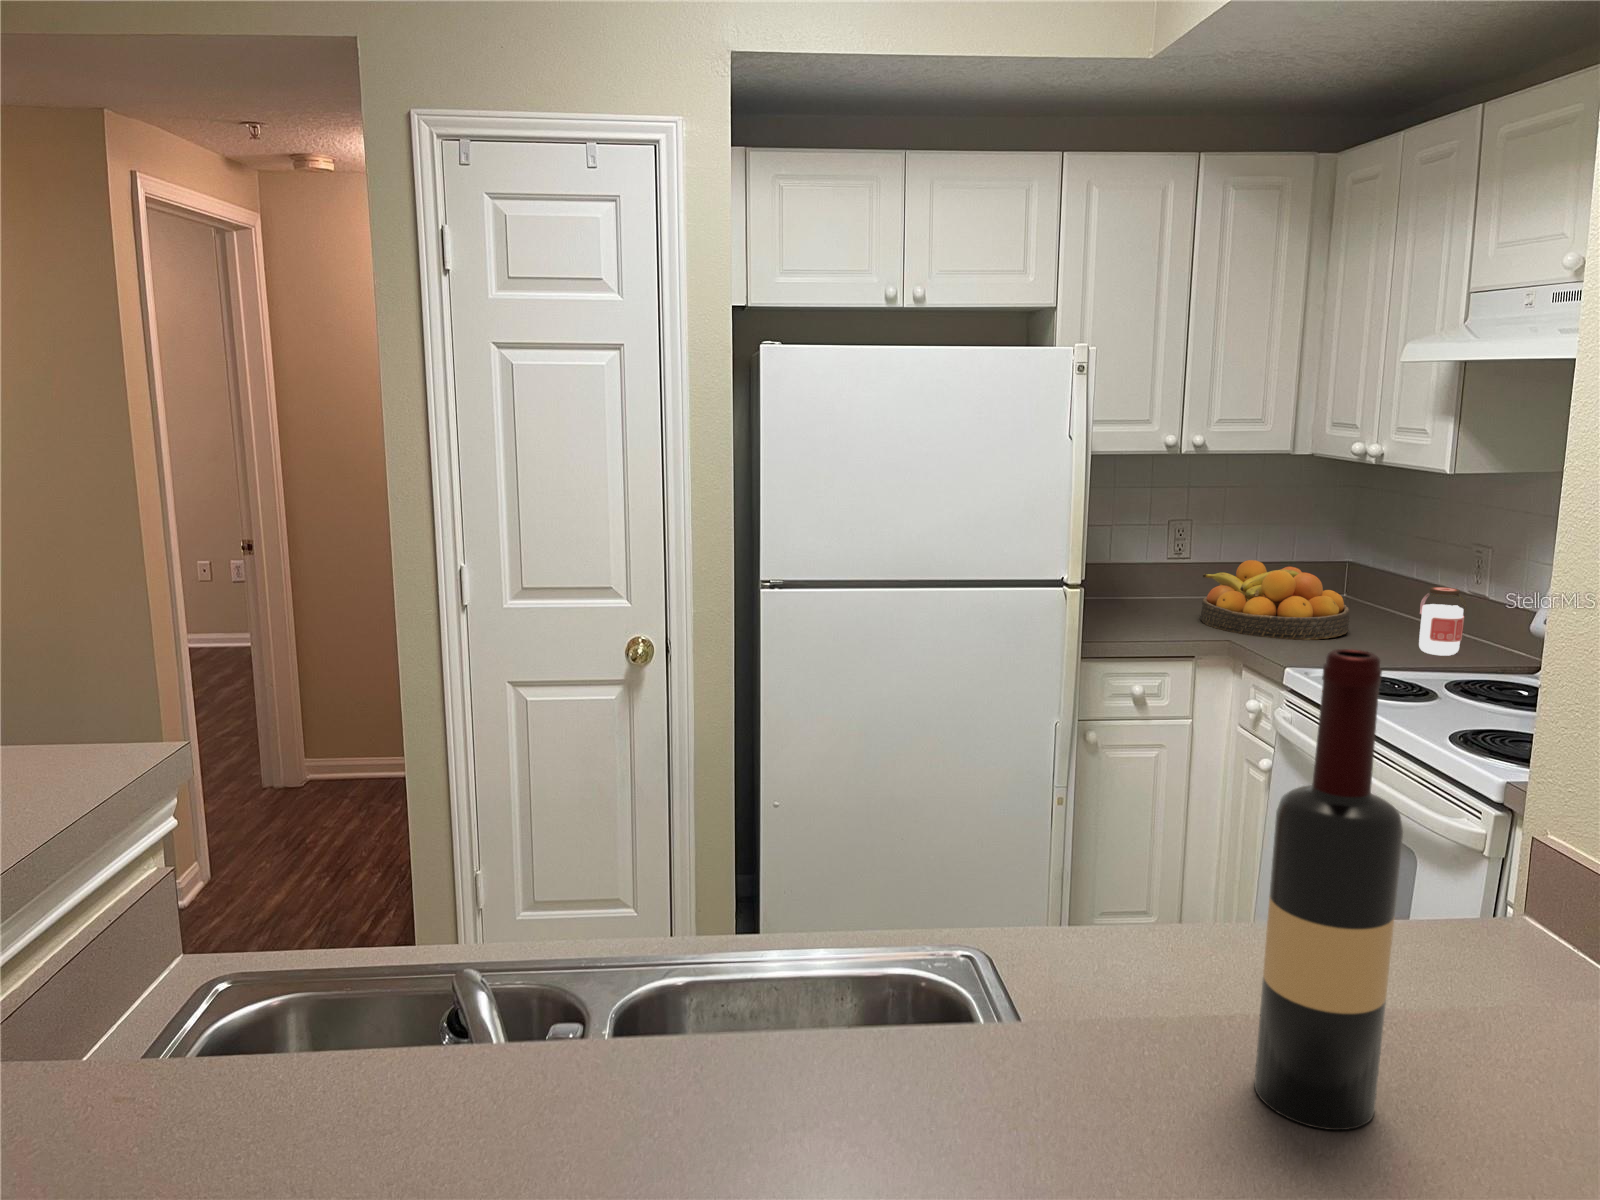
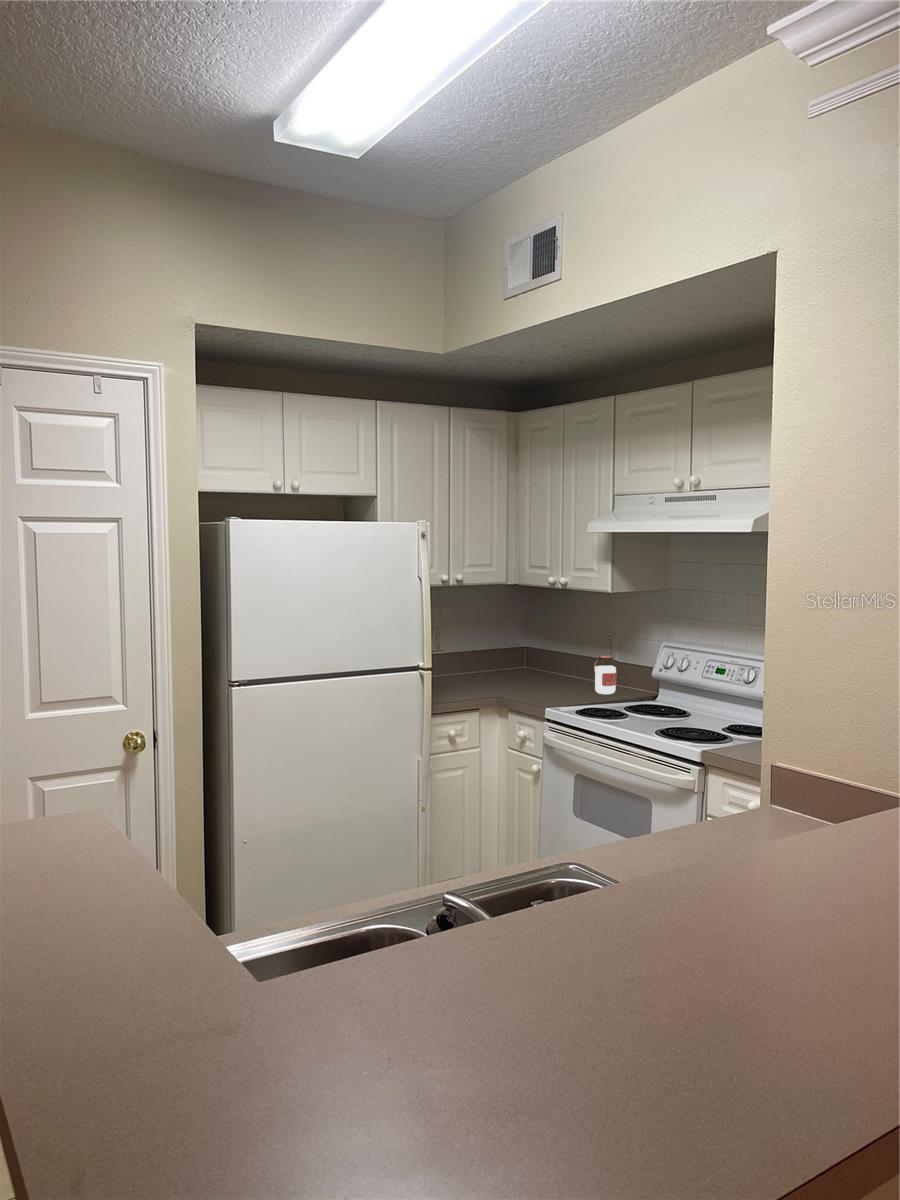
fruit bowl: present [1201,560,1350,640] -> none [468,648,553,694]
wine bottle: present [1254,649,1403,1130] -> none [773,672,829,875]

